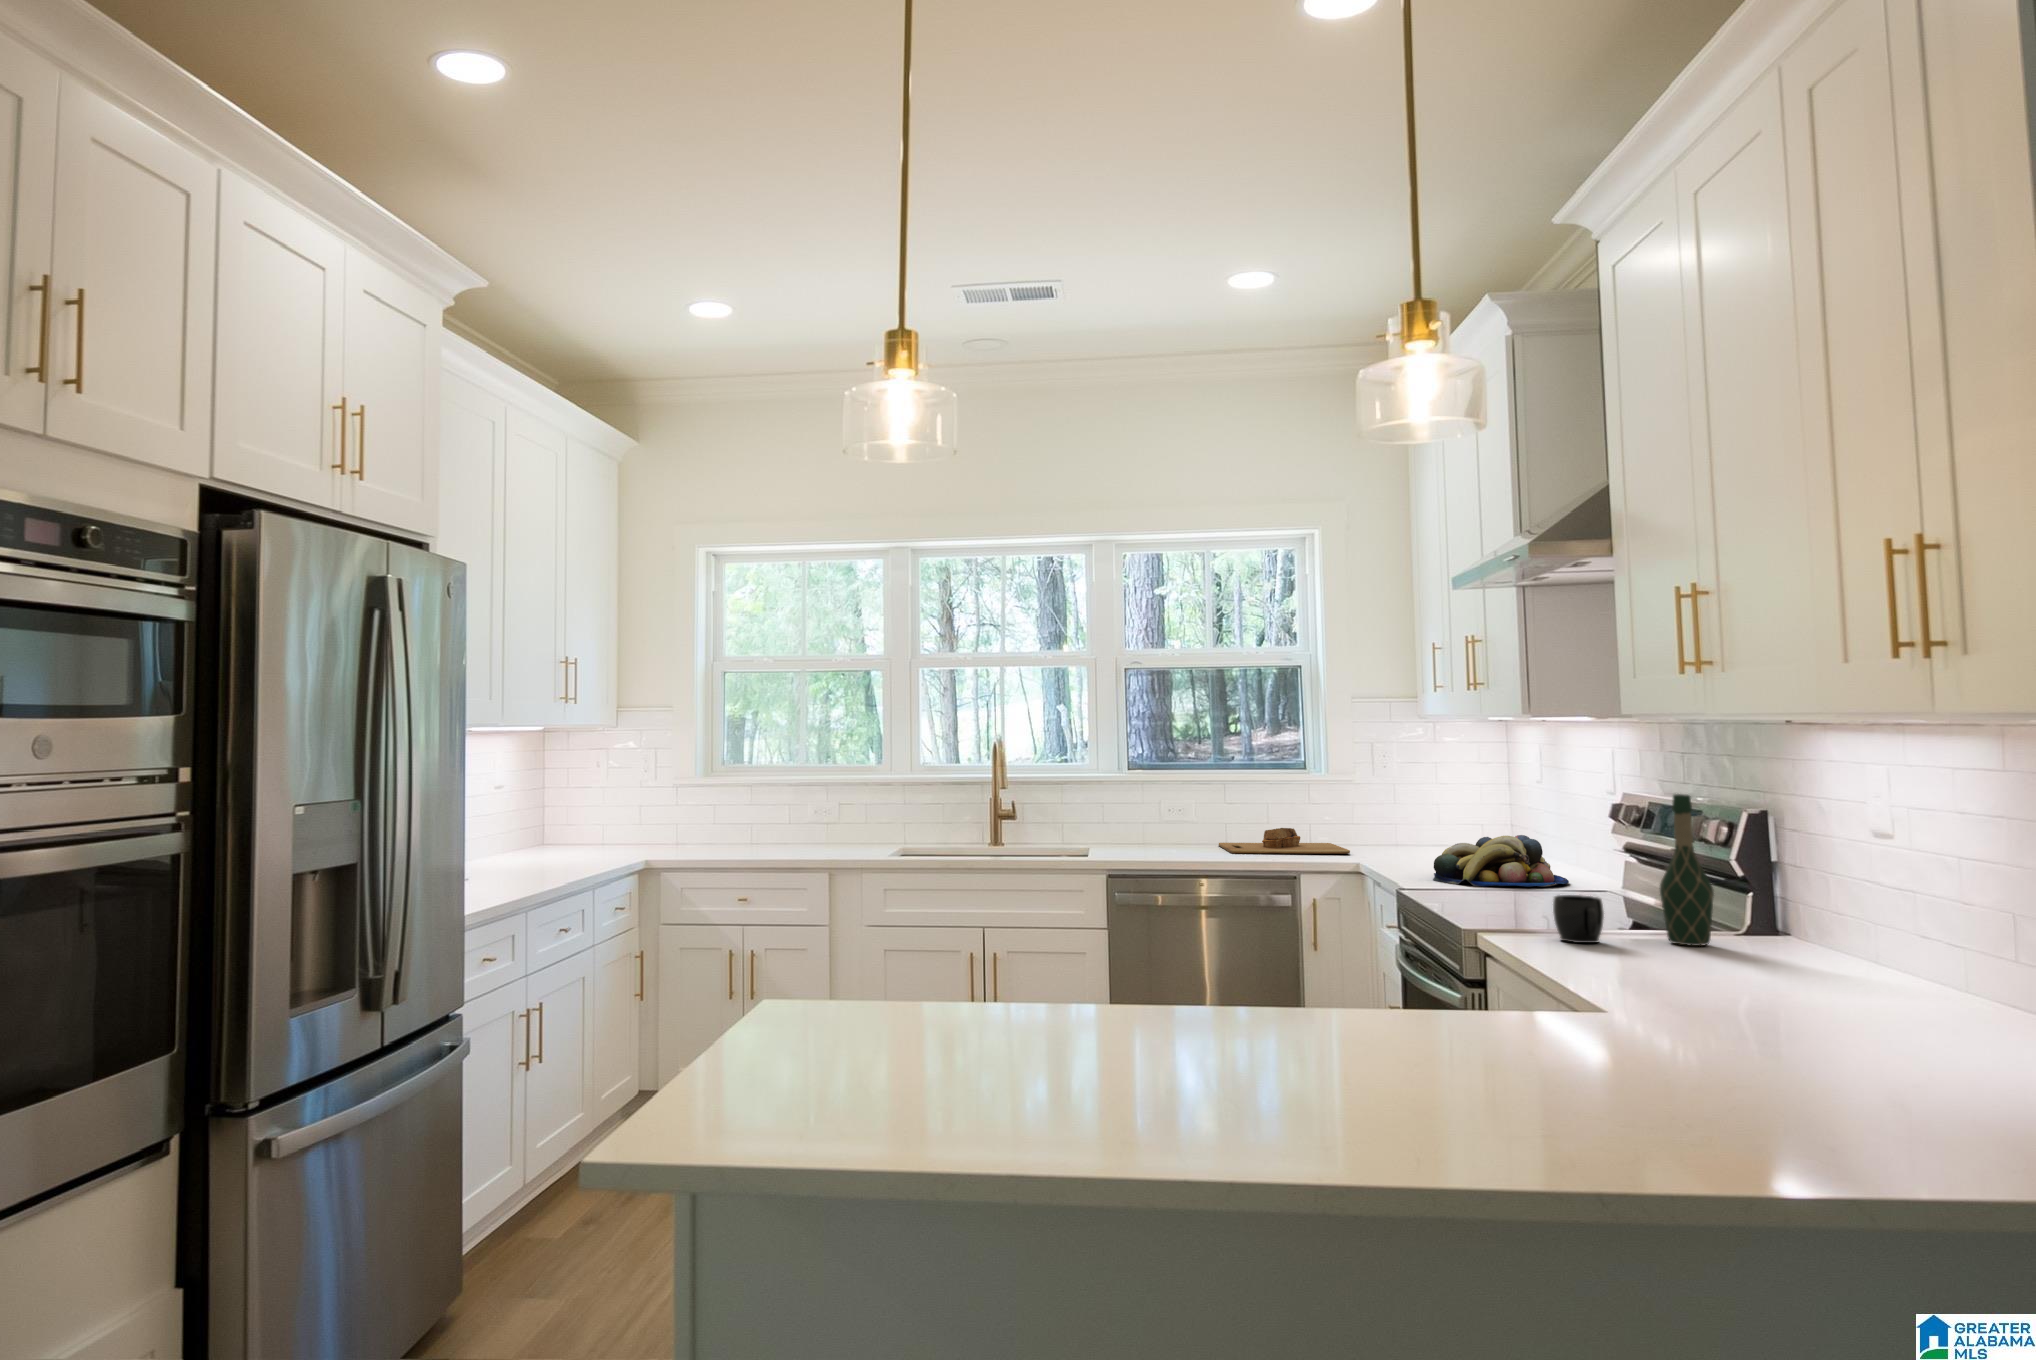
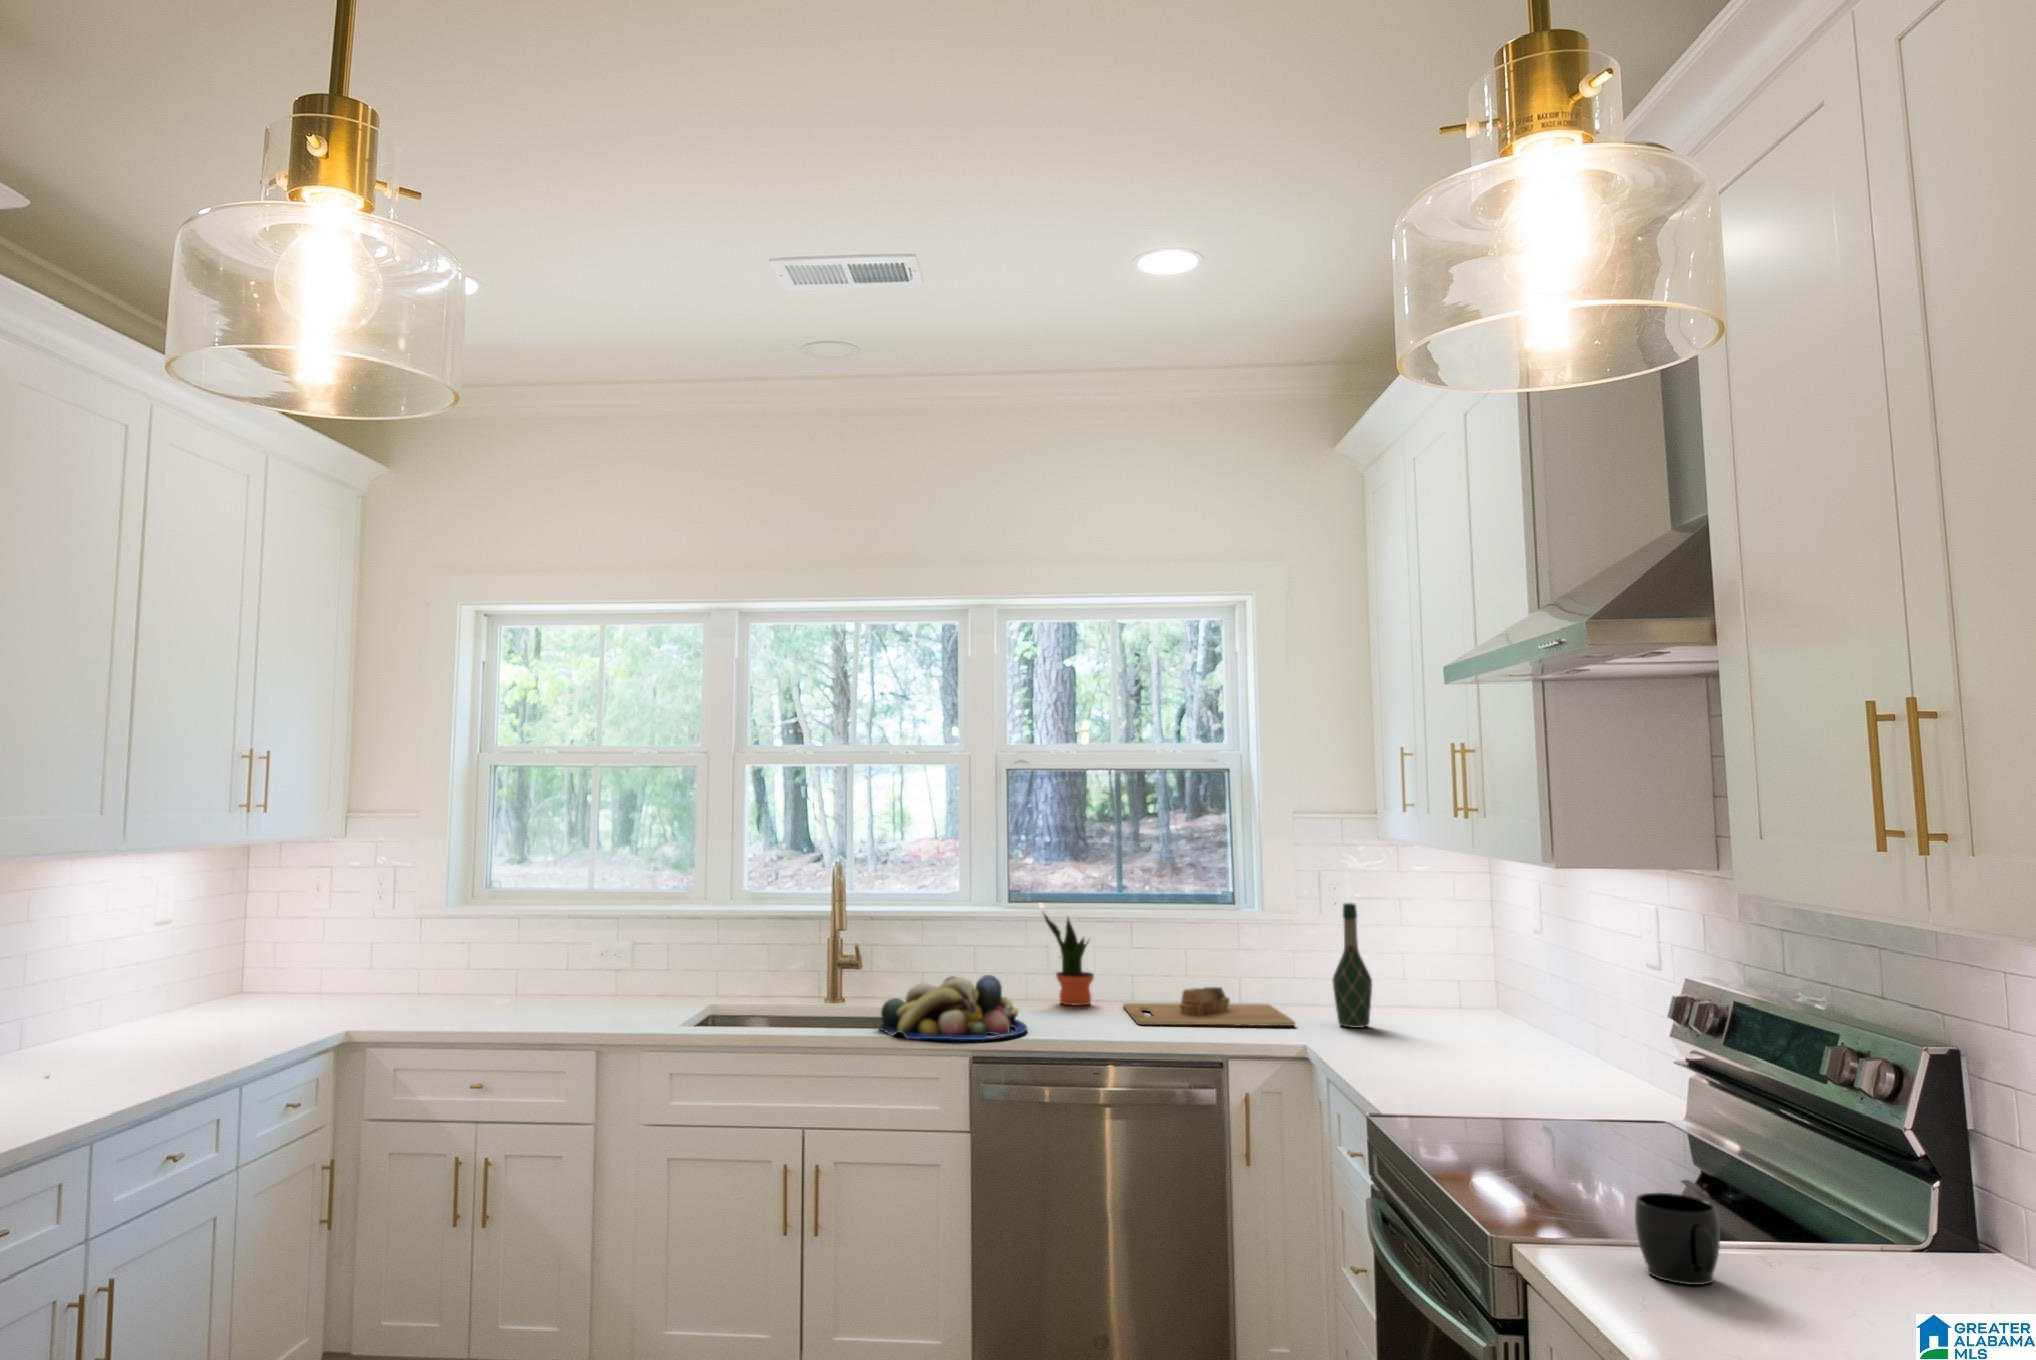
potted plant: none [1156,774,1196,845] -> present [1044,914,1094,1006]
wine bottle: present [1660,794,1714,946] -> present [1332,903,1372,1028]
fruit bowl: present [1433,835,1569,886] -> present [880,975,1027,1040]

